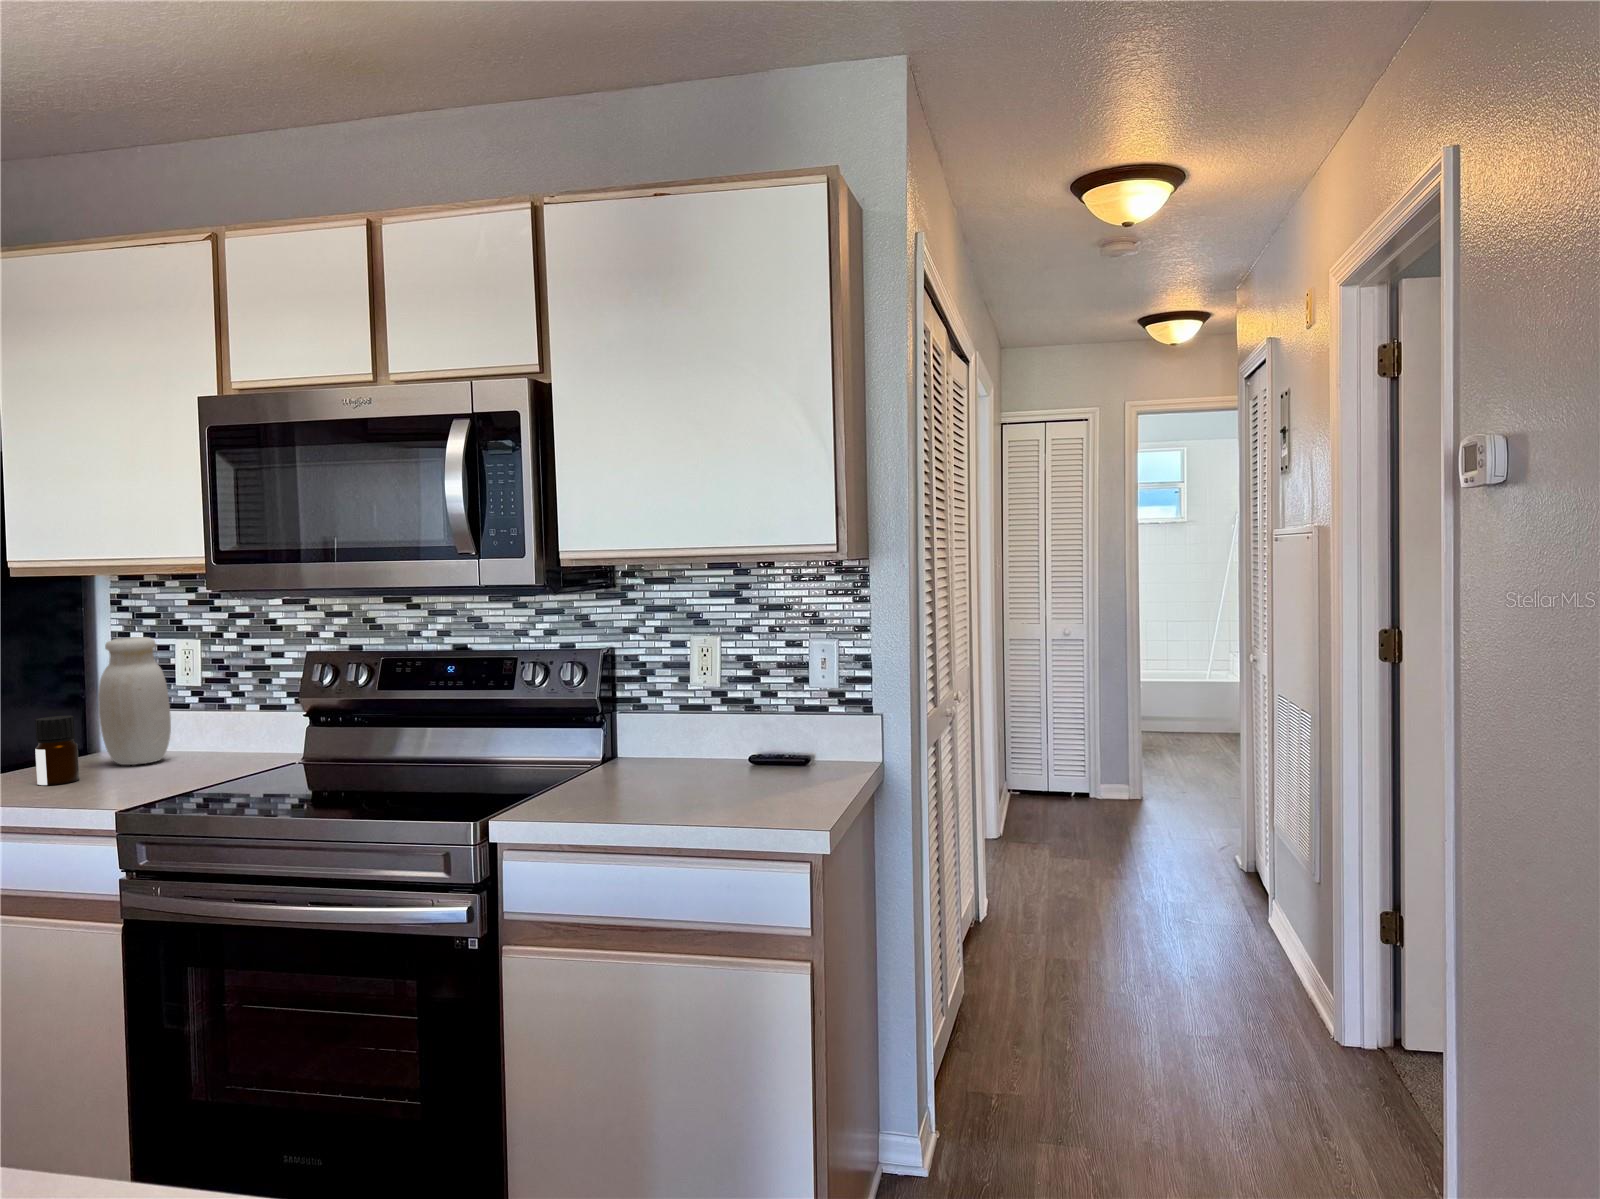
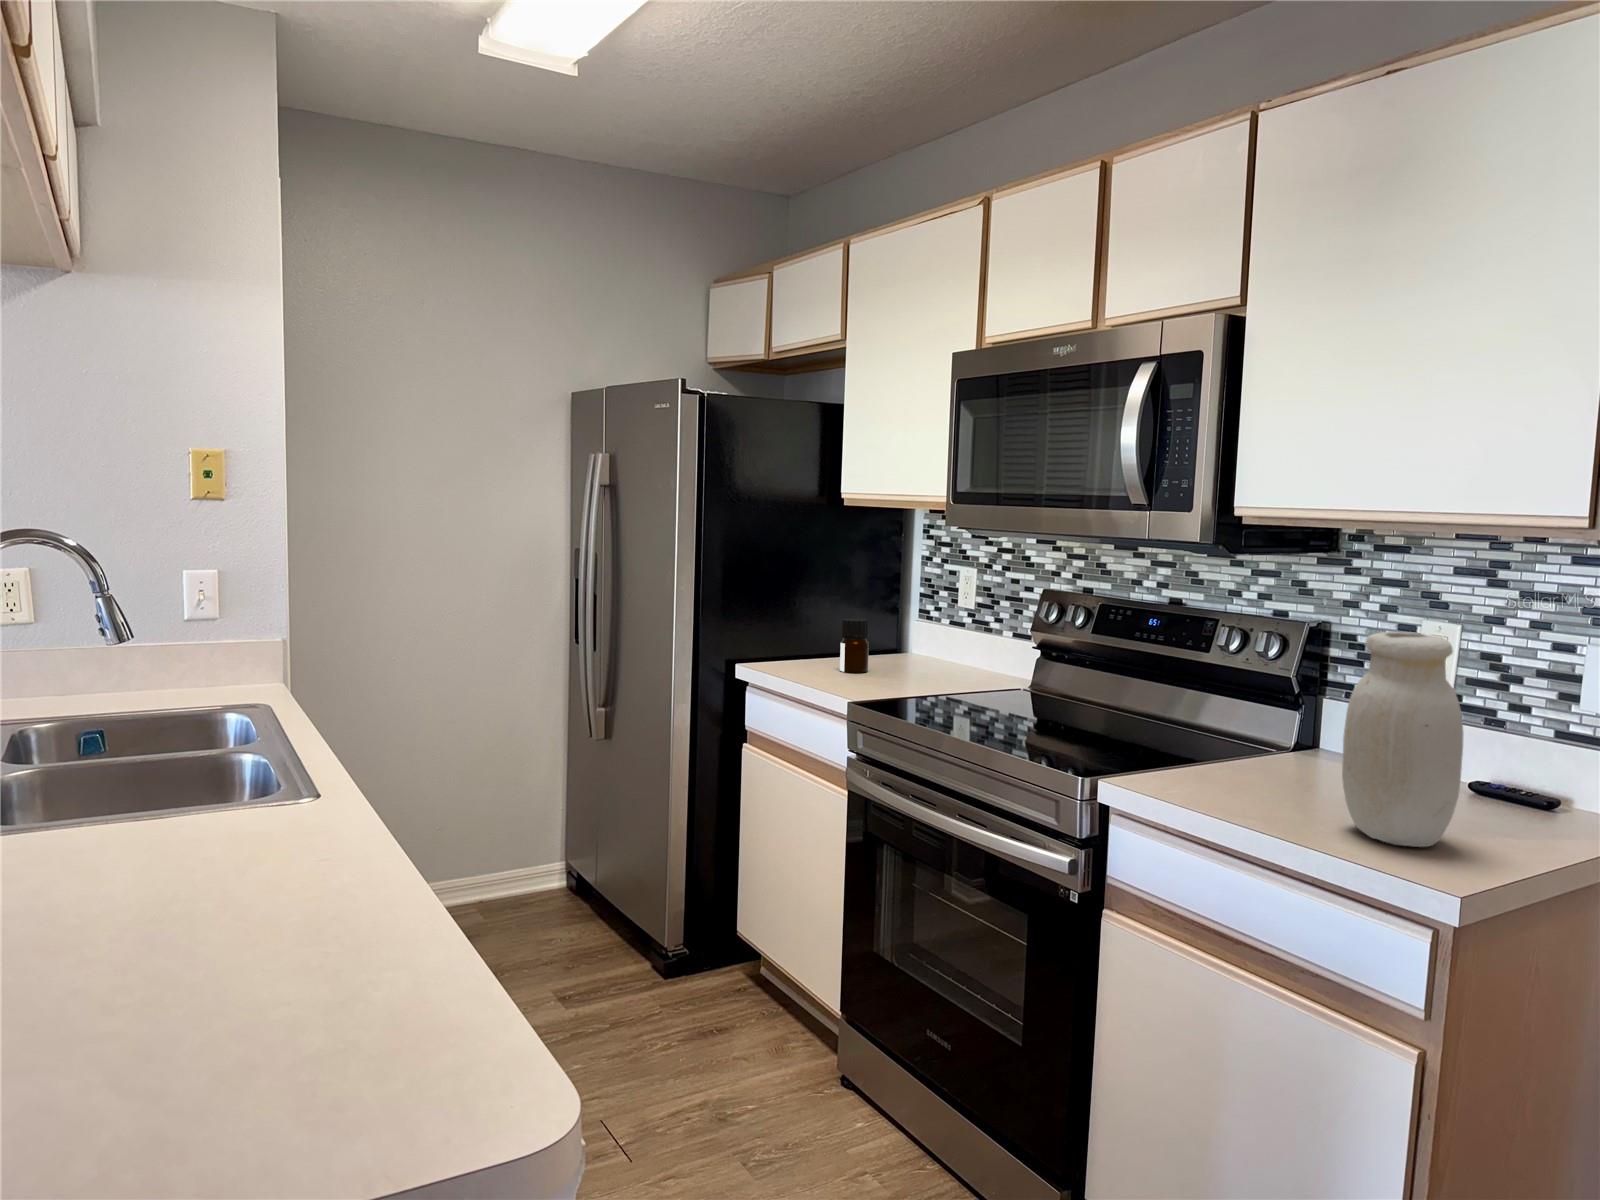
jar: present [98,637,171,765] -> present [1342,632,1463,847]

